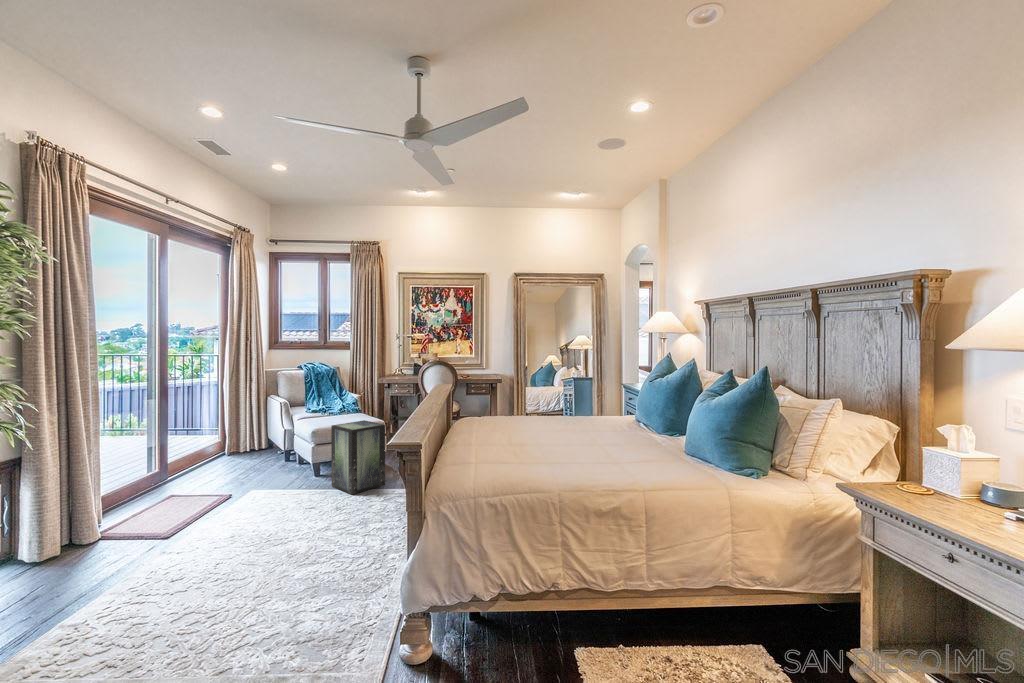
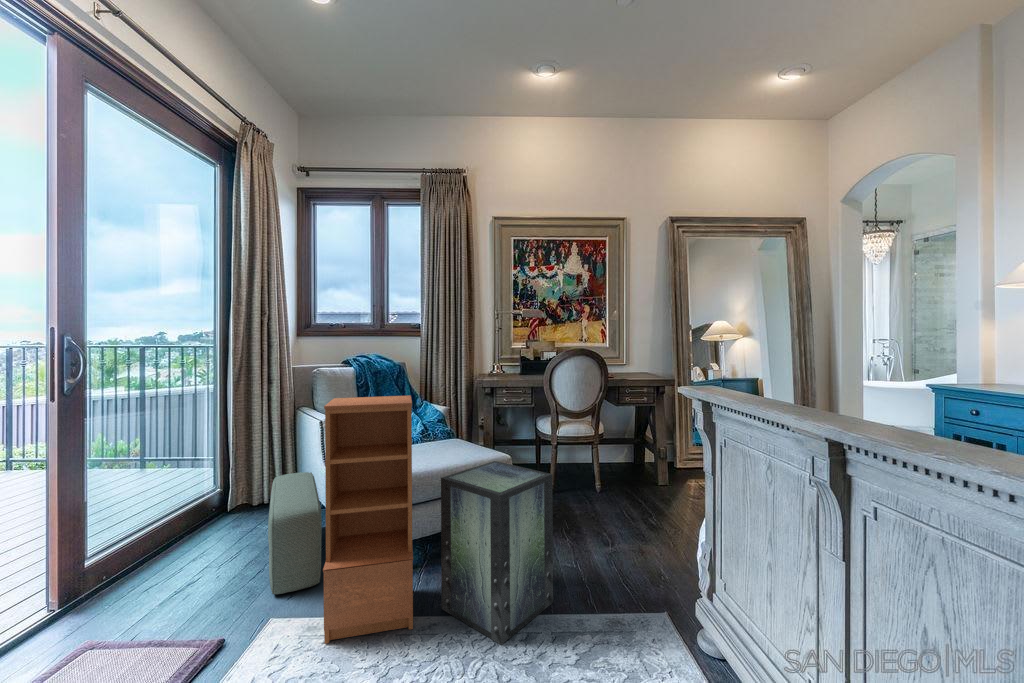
bookcase: none [275,387,320,494] -> present [323,396,413,644]
pouf: none [251,430,277,482] -> present [268,472,322,594]

